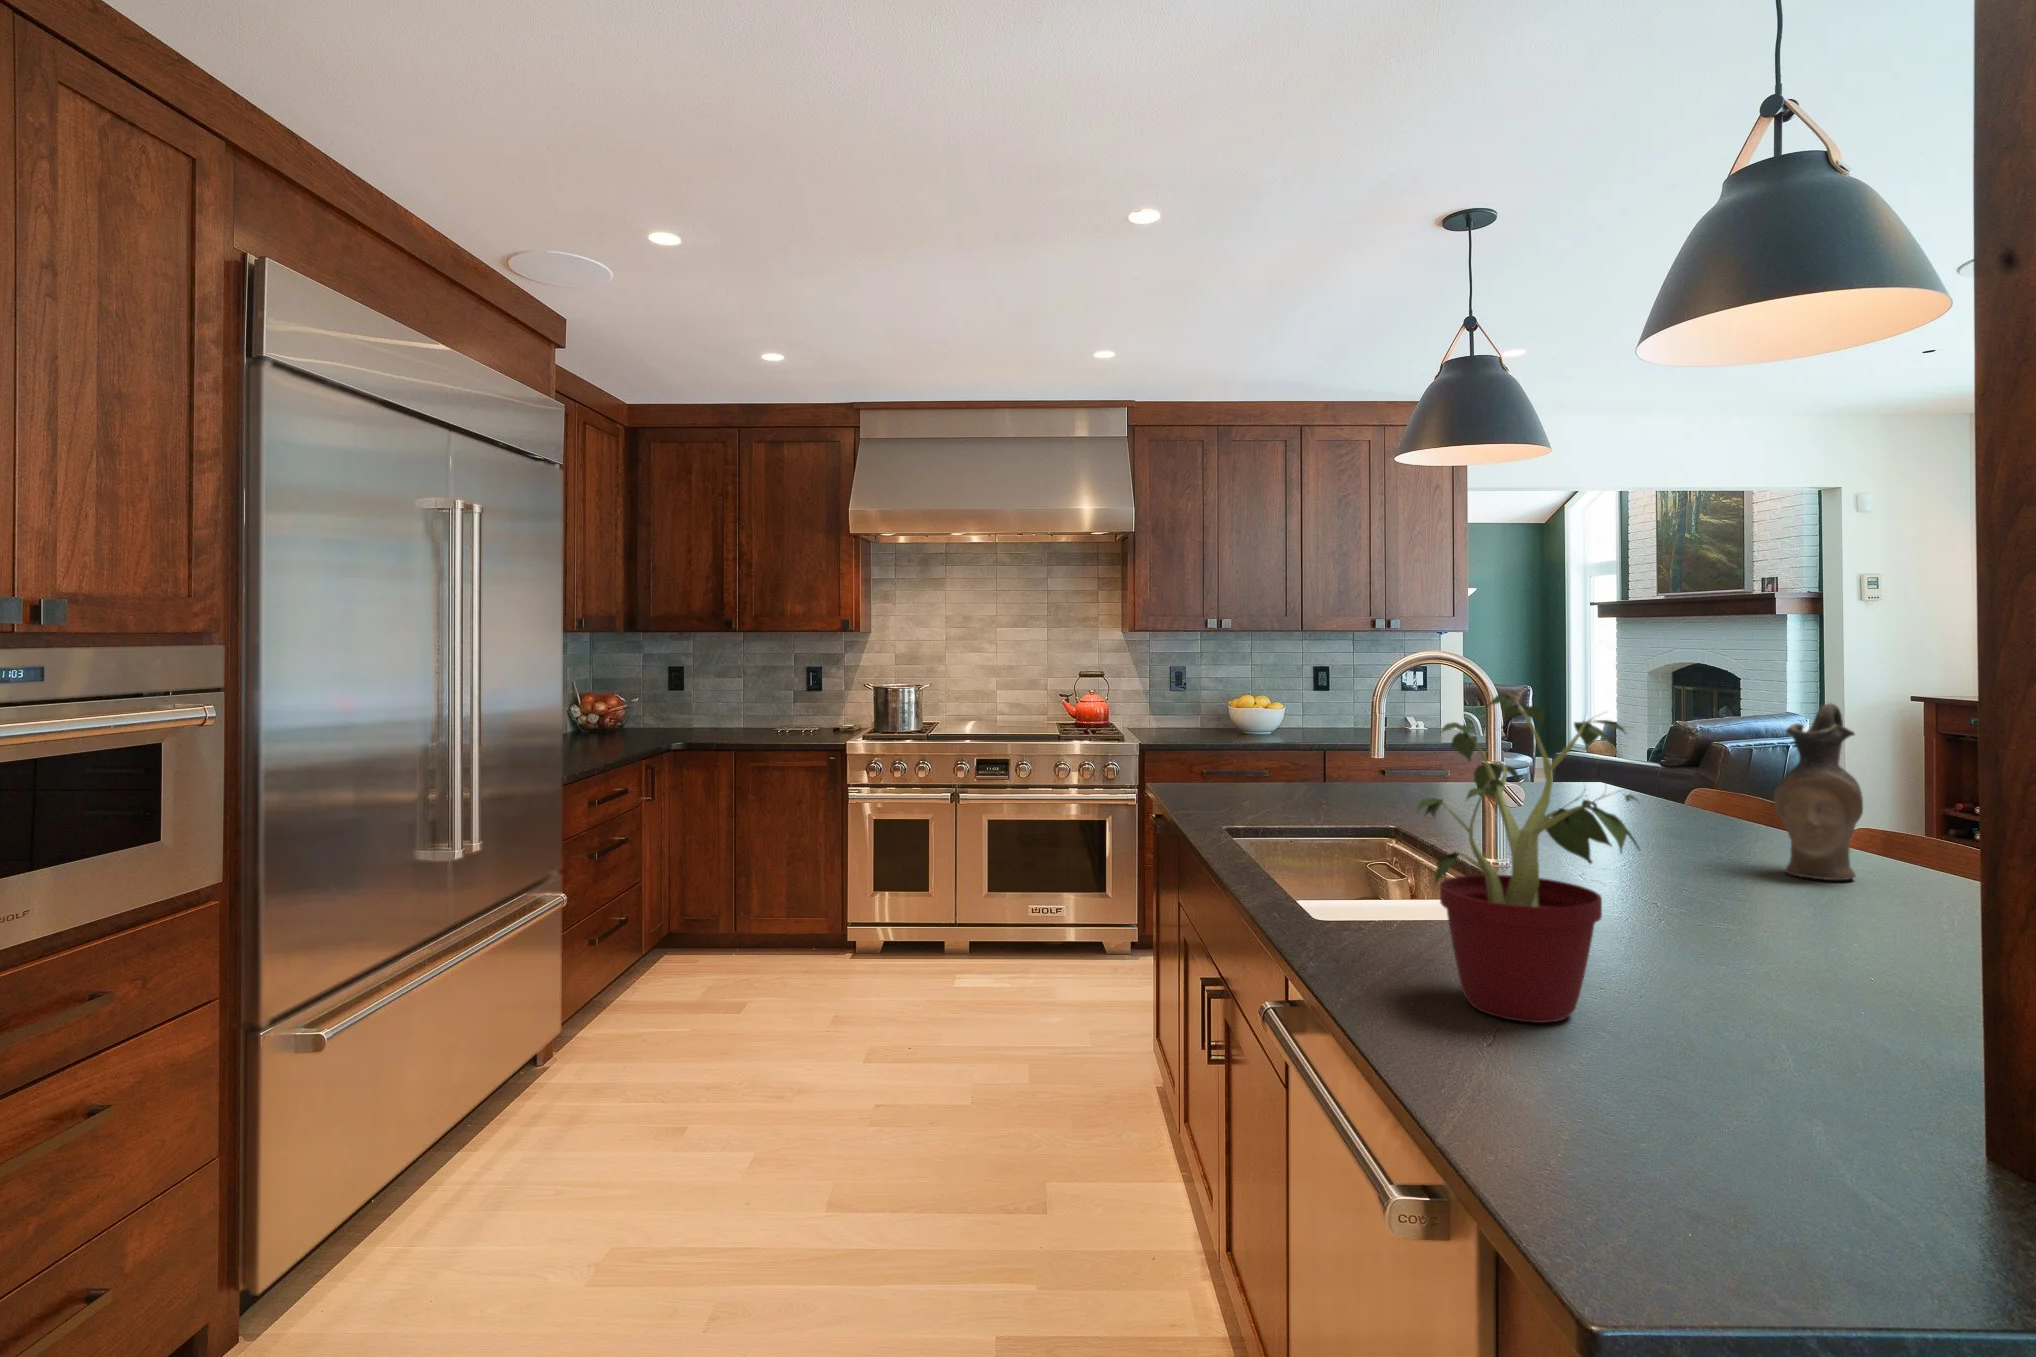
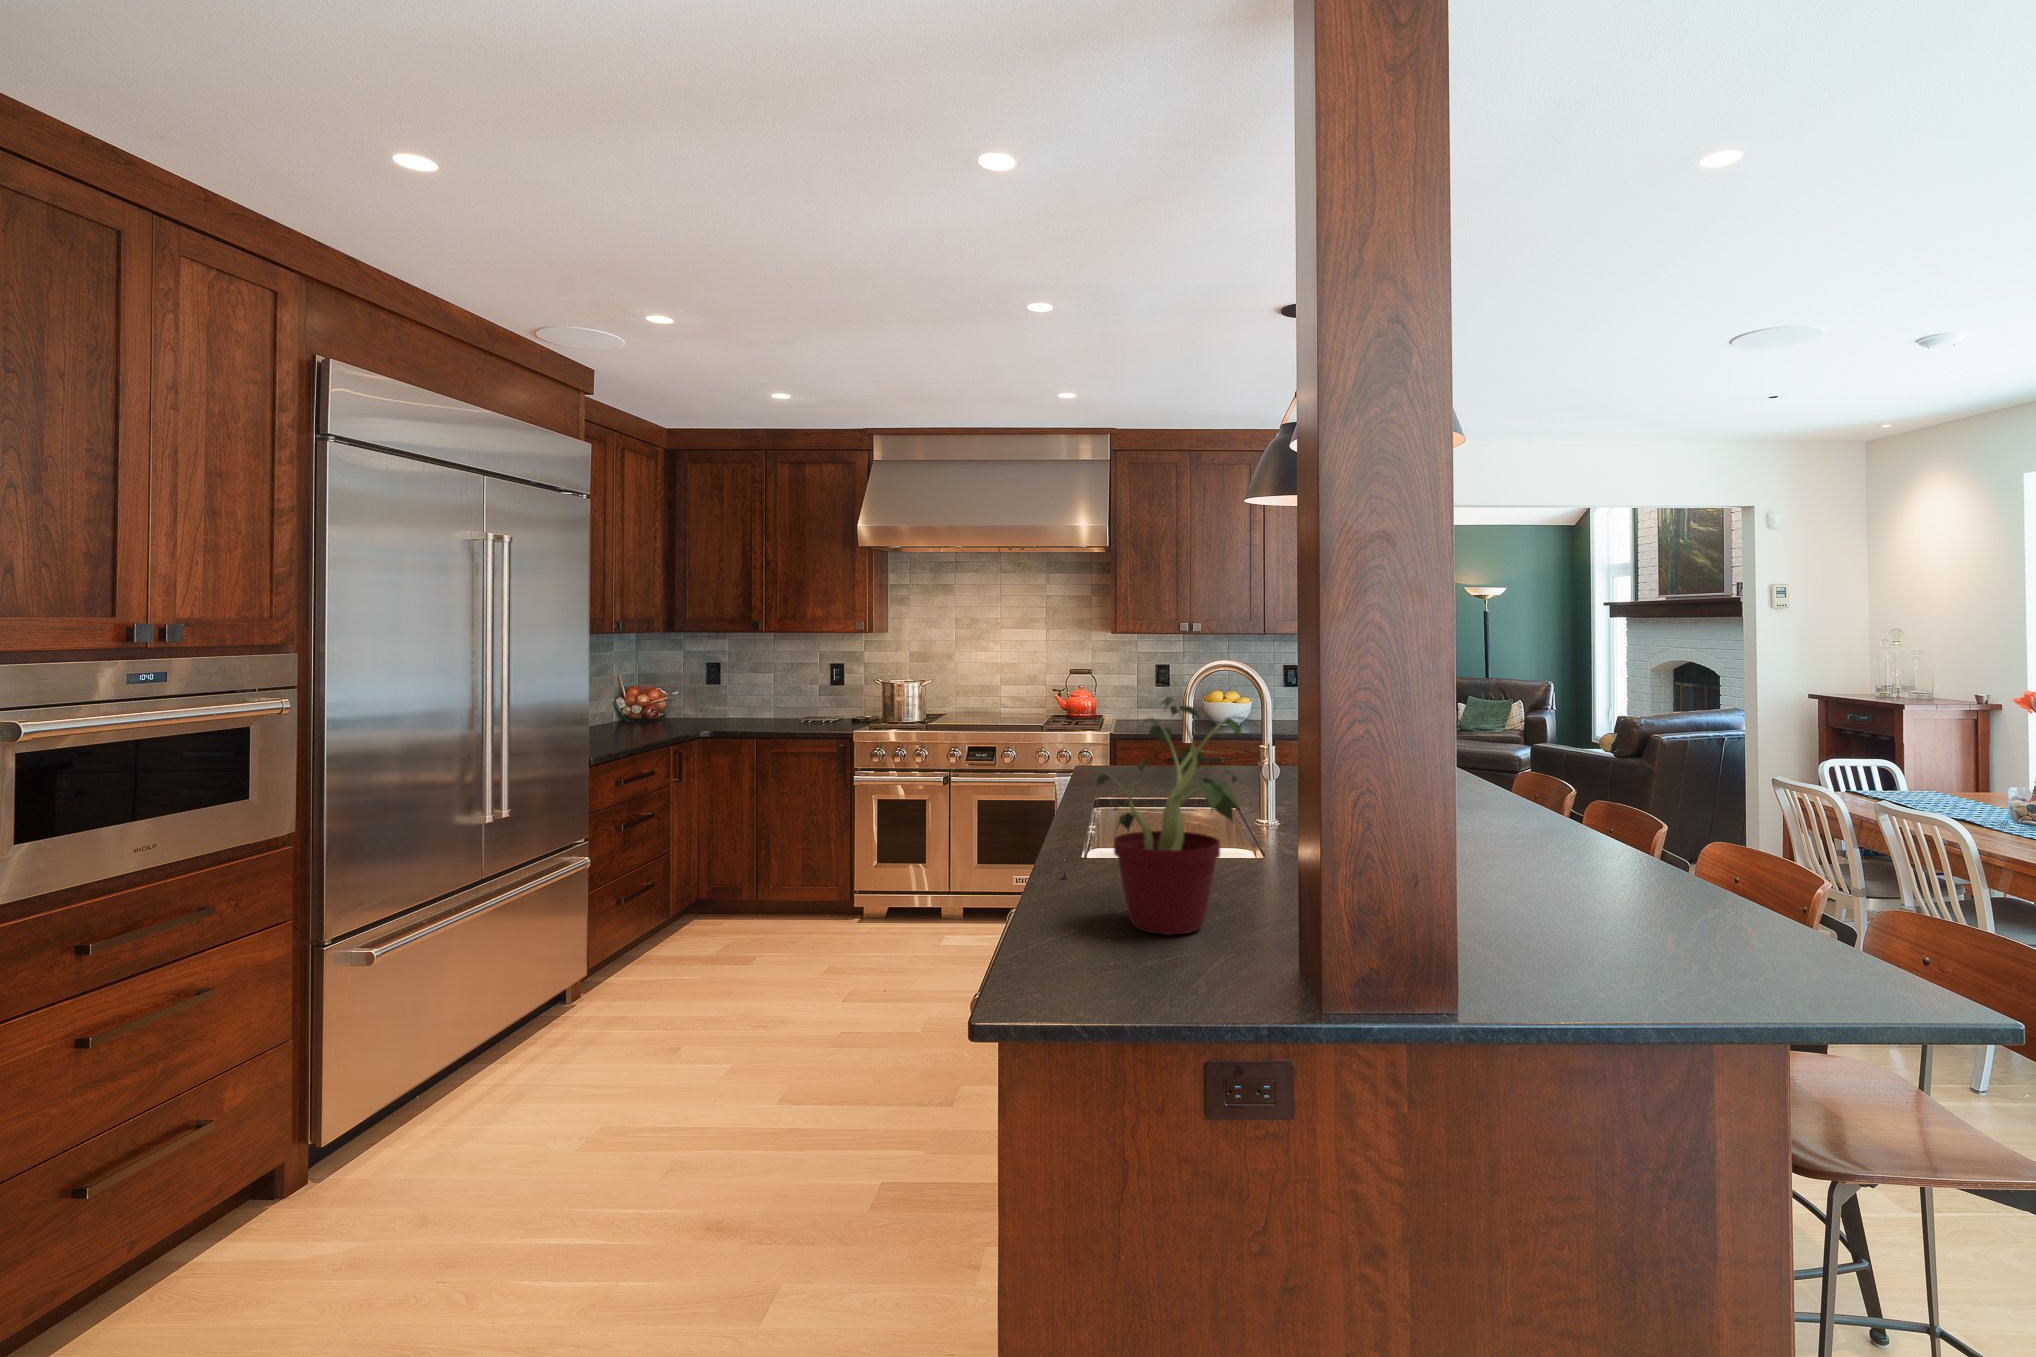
ceramic pitcher: present [1773,703,1863,880] -> none [1508,704,1575,849]

